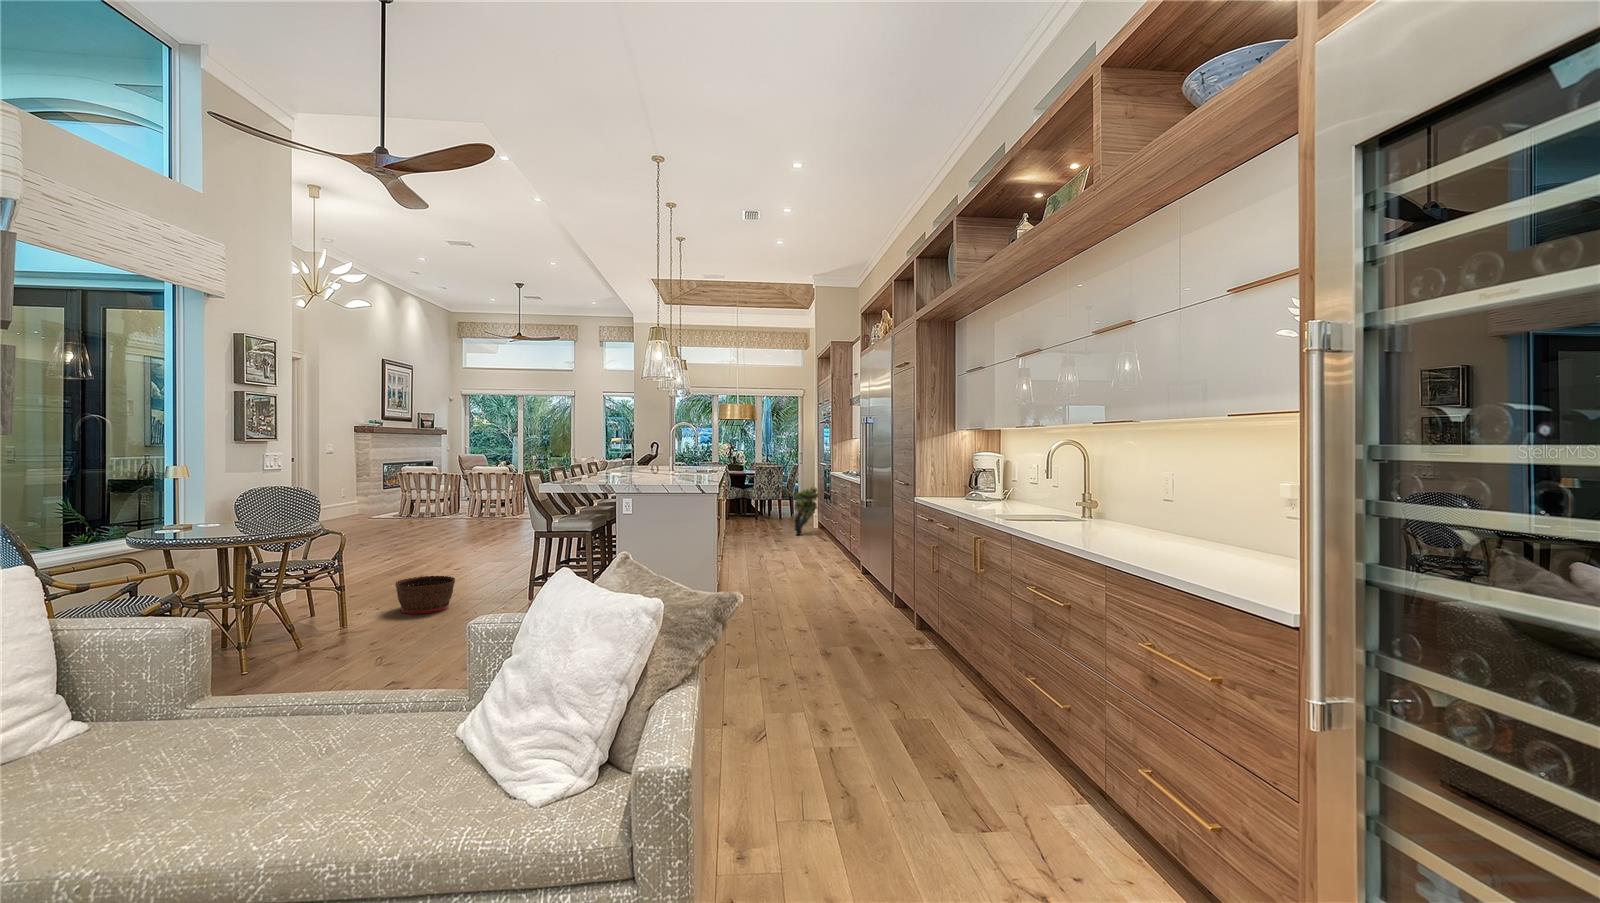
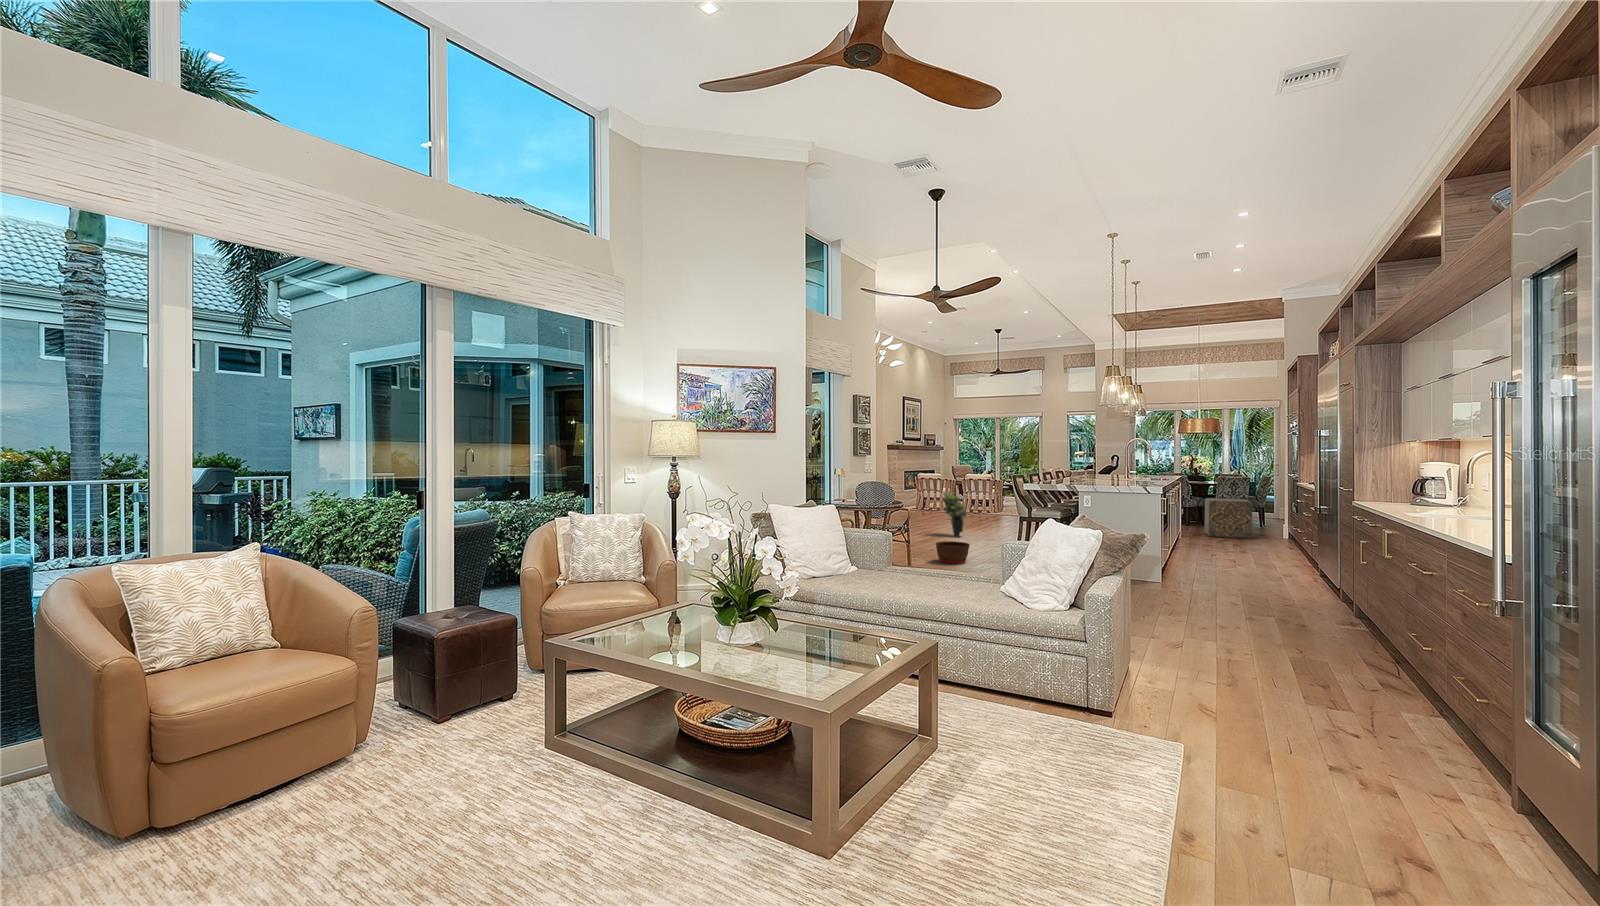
potted plant: present [794,487,819,535] -> present [942,492,967,537]
ottoman: none [743,489,787,530] -> present [1204,498,1252,539]

